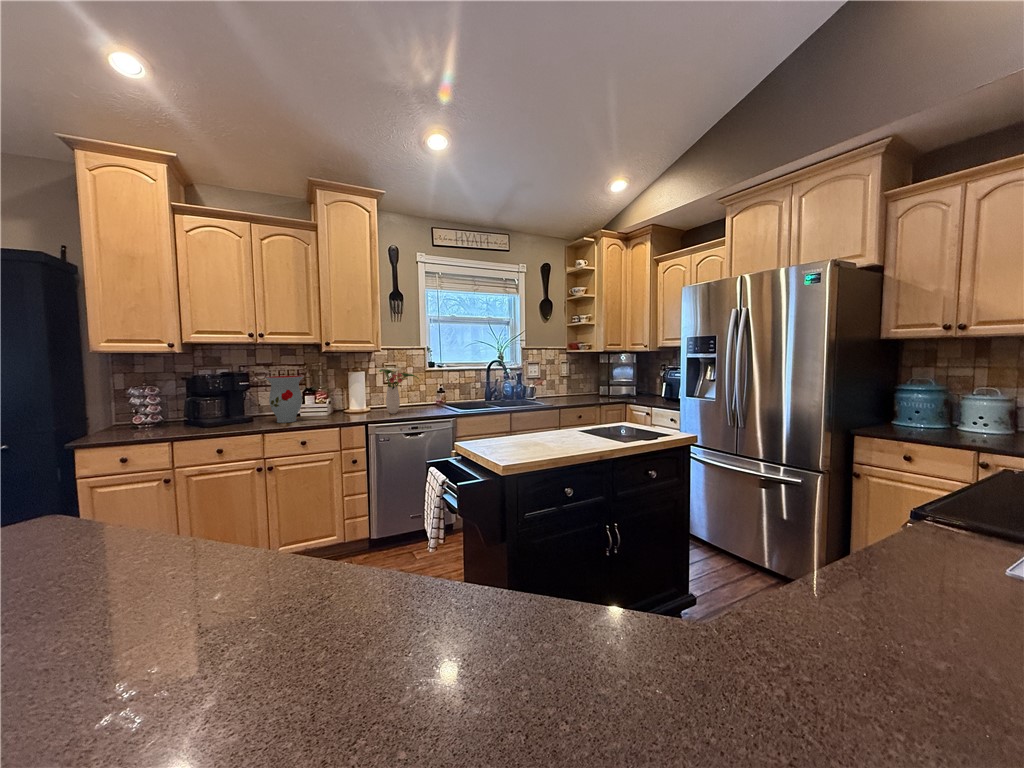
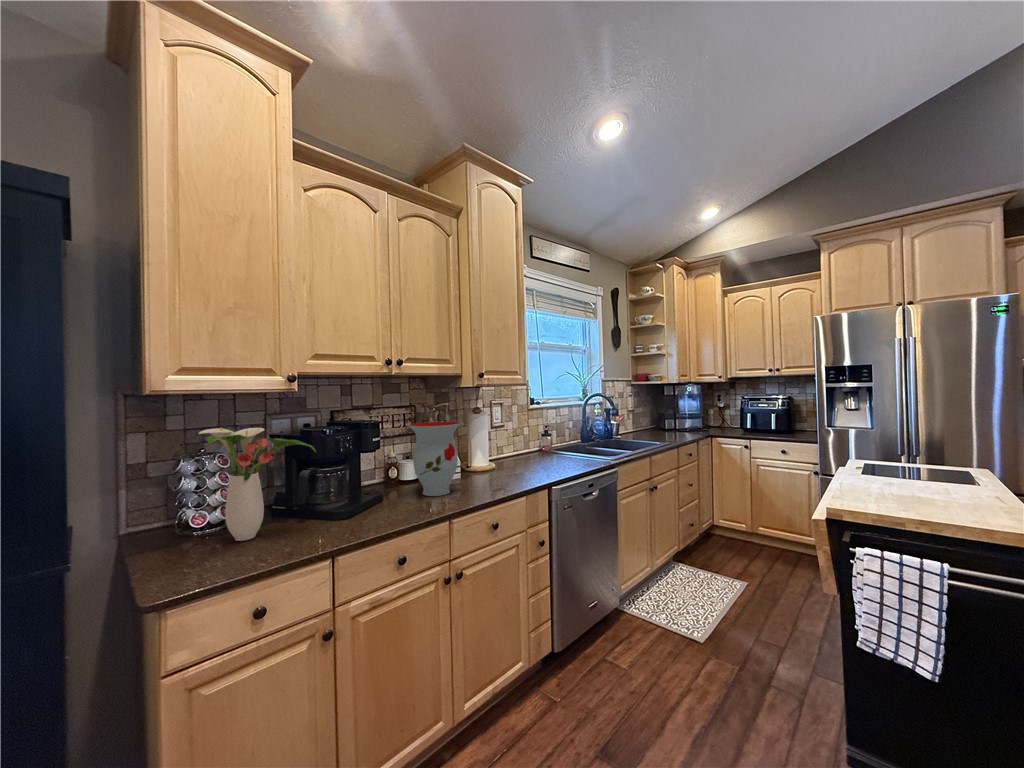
flower arrangement: present [377,368,419,414] -> present [199,428,316,541]

